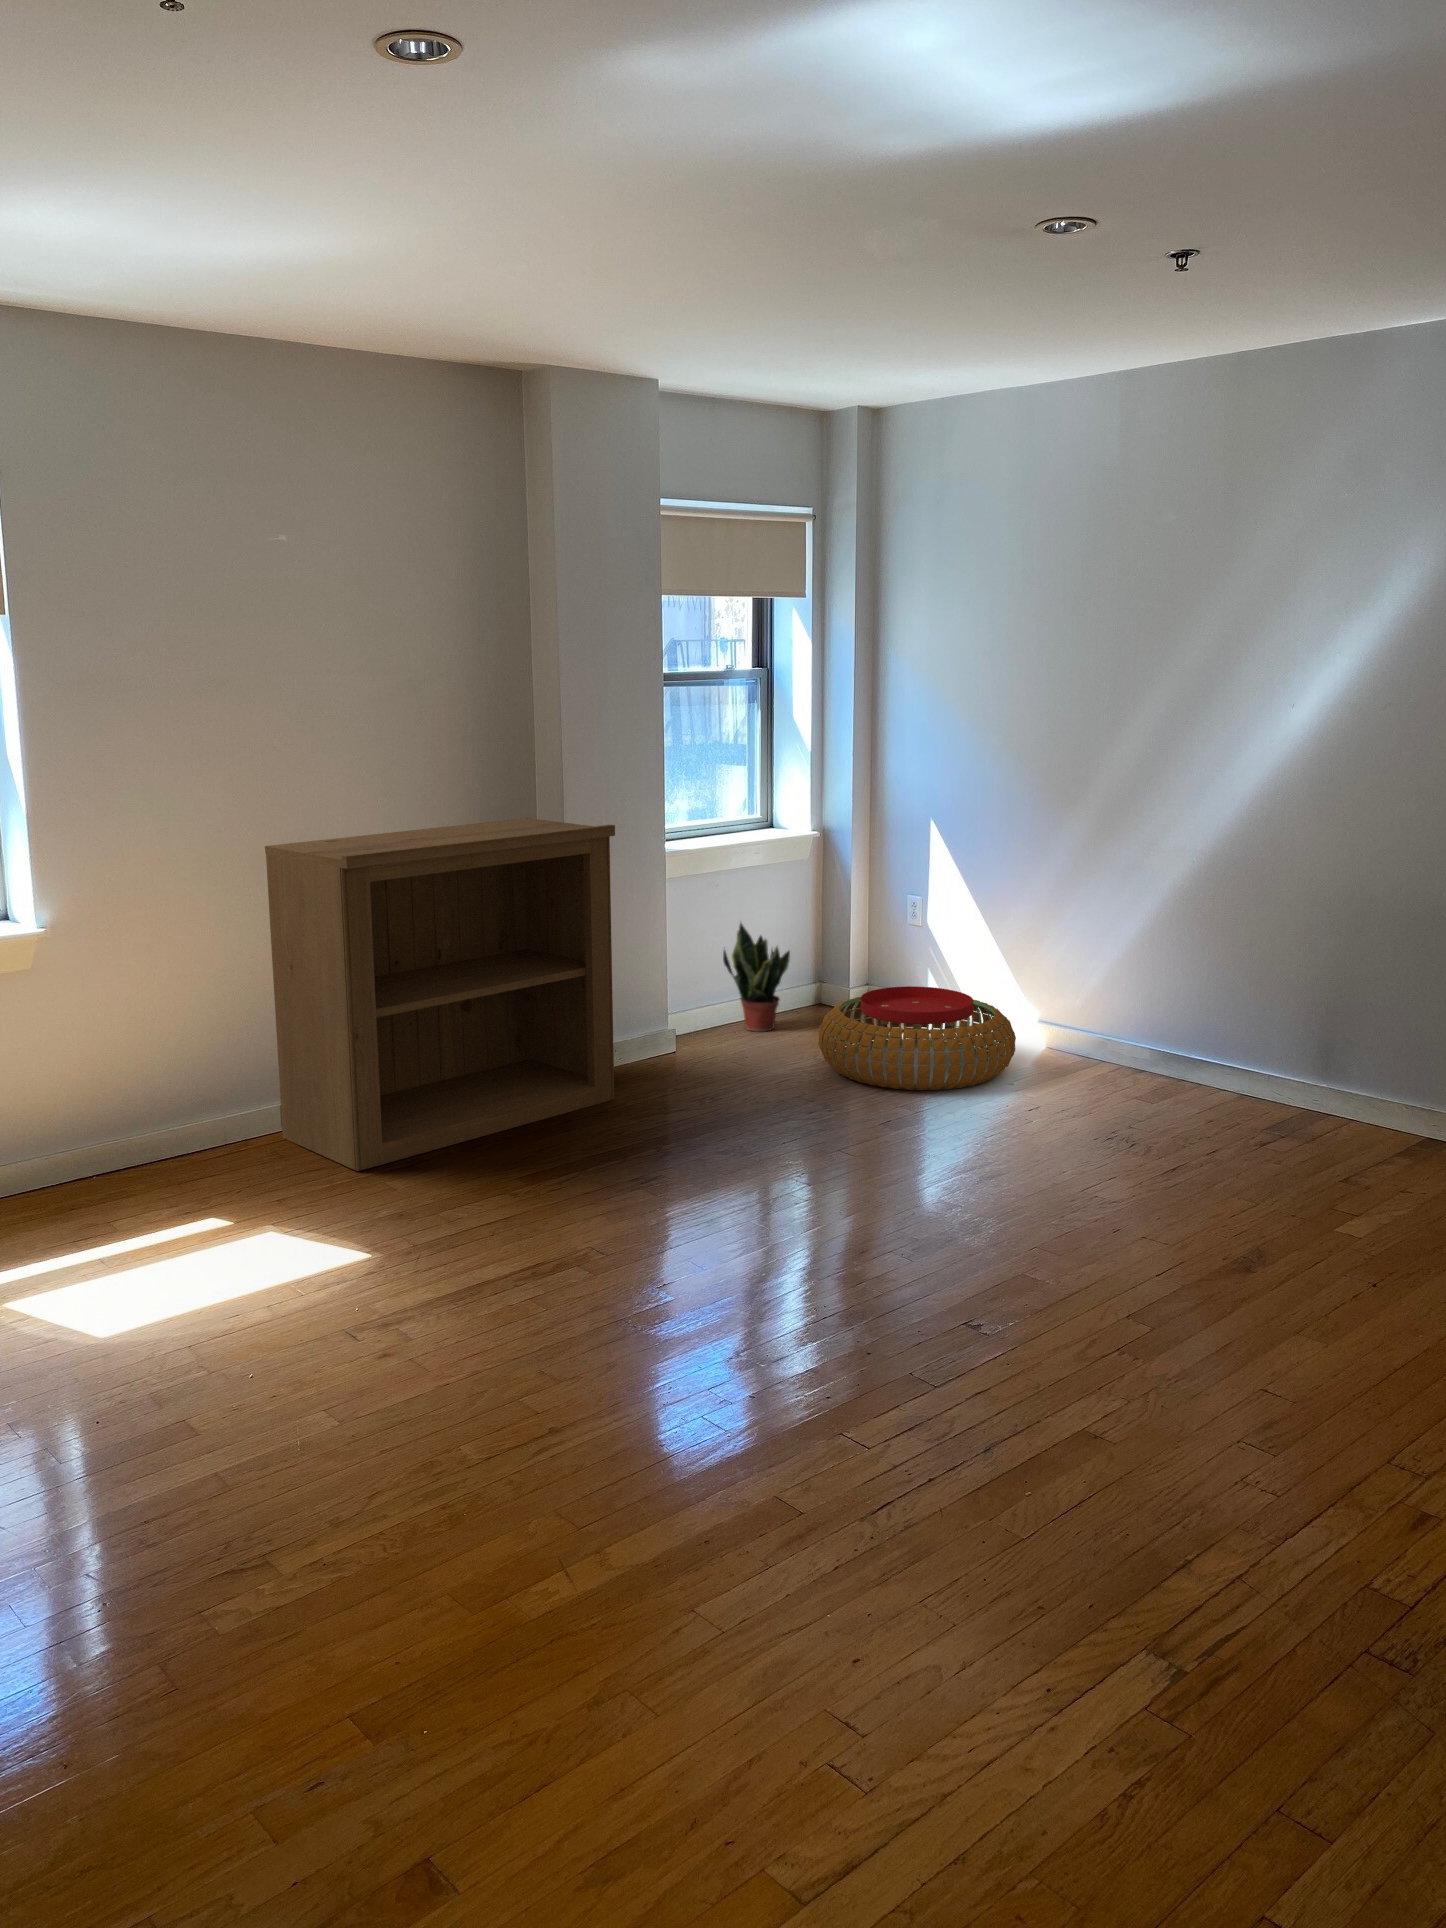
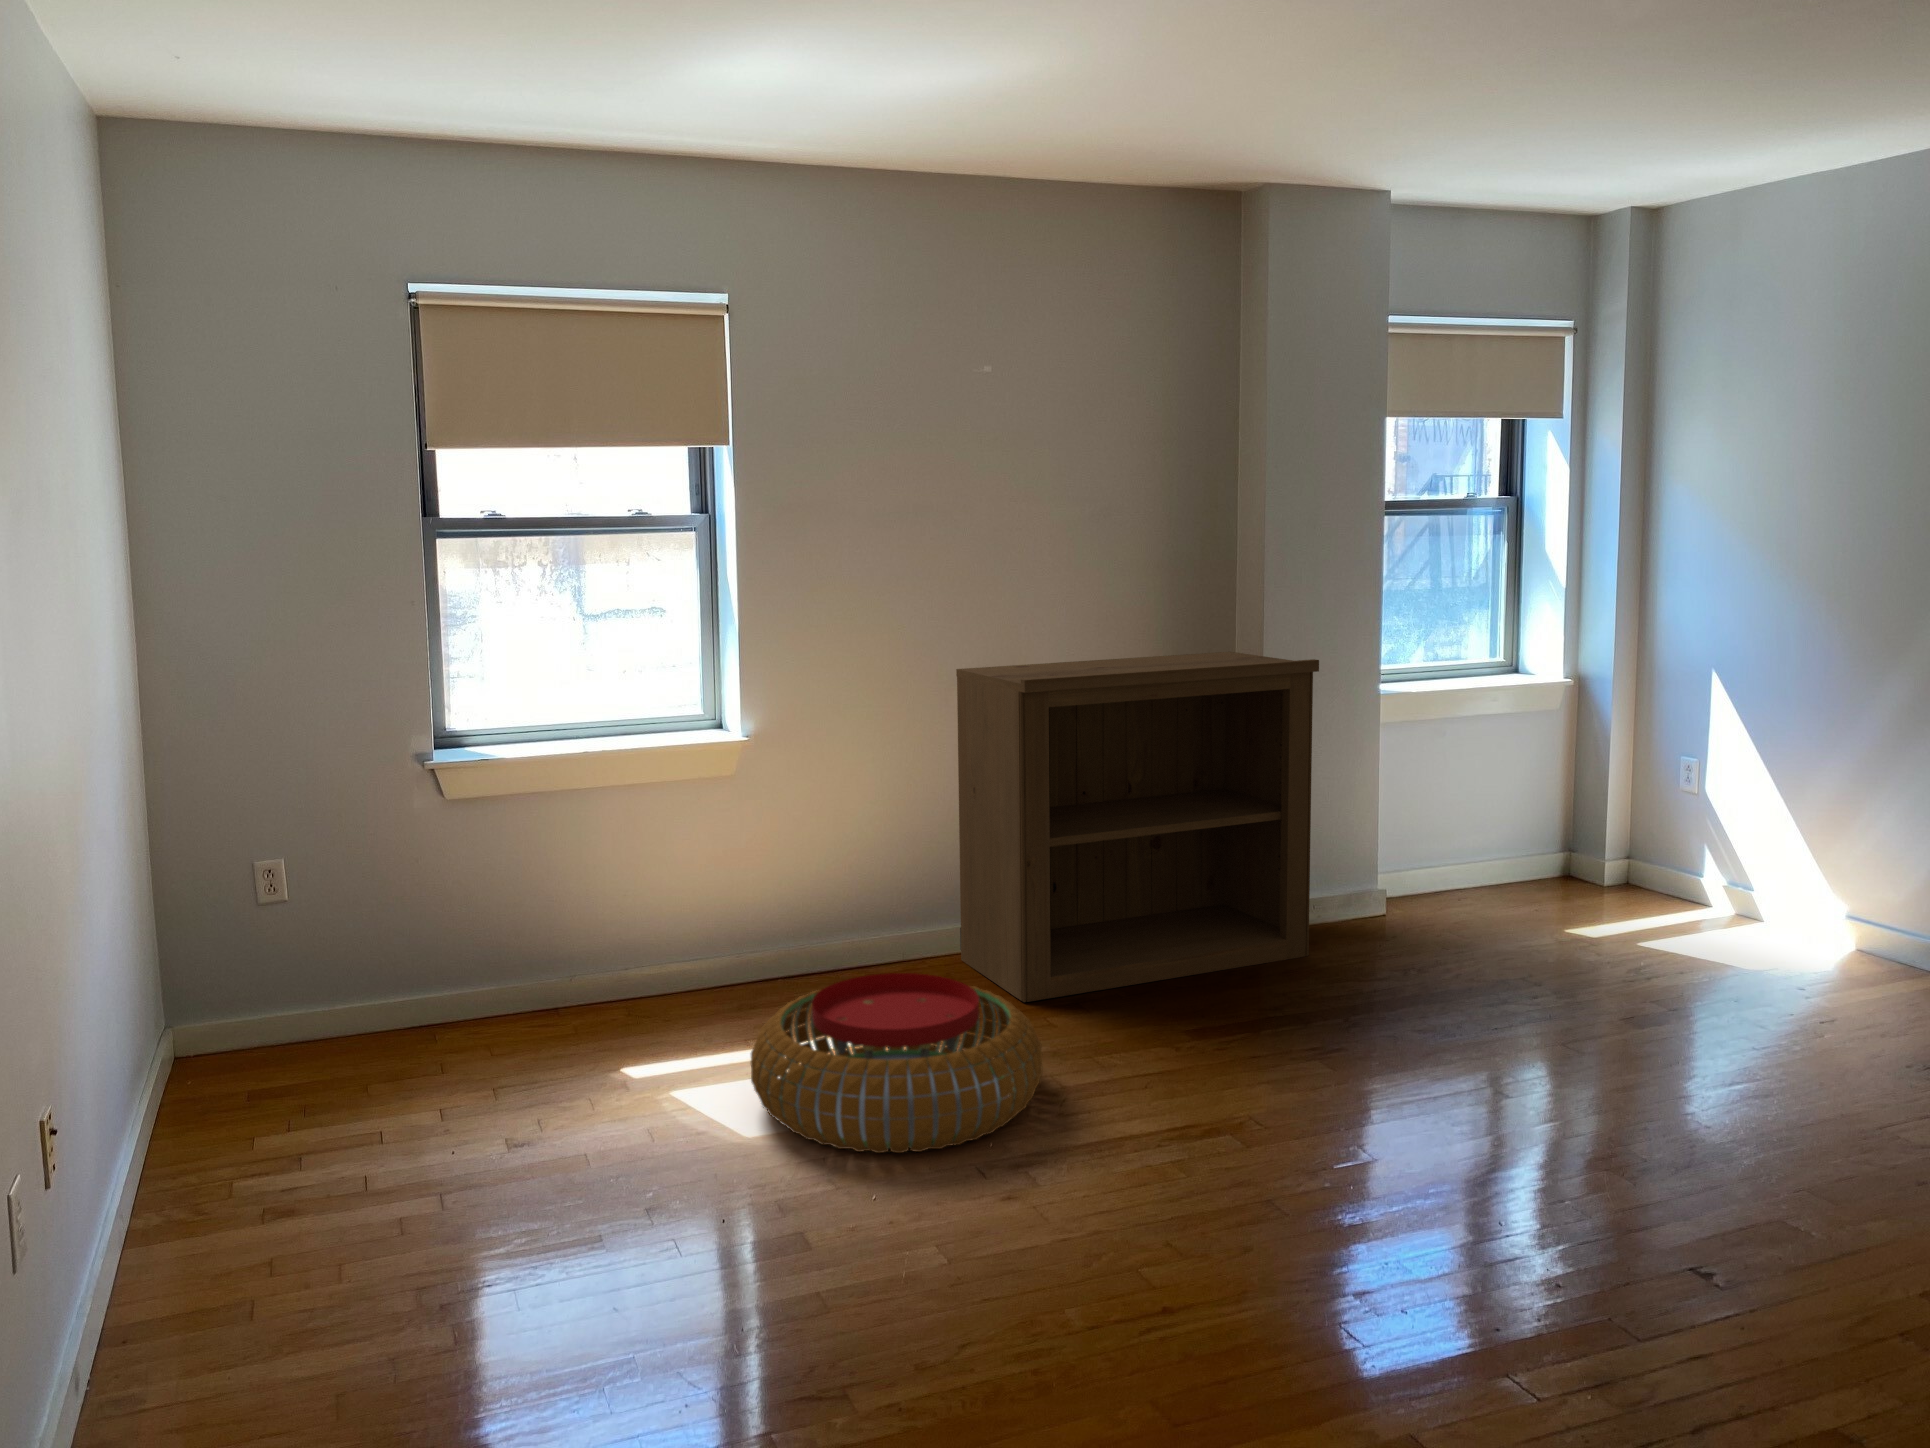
potted plant: present [723,923,790,1032] -> none [1449,772,1530,897]
pouf: present [818,986,1016,1090] -> present [751,973,1043,1153]

